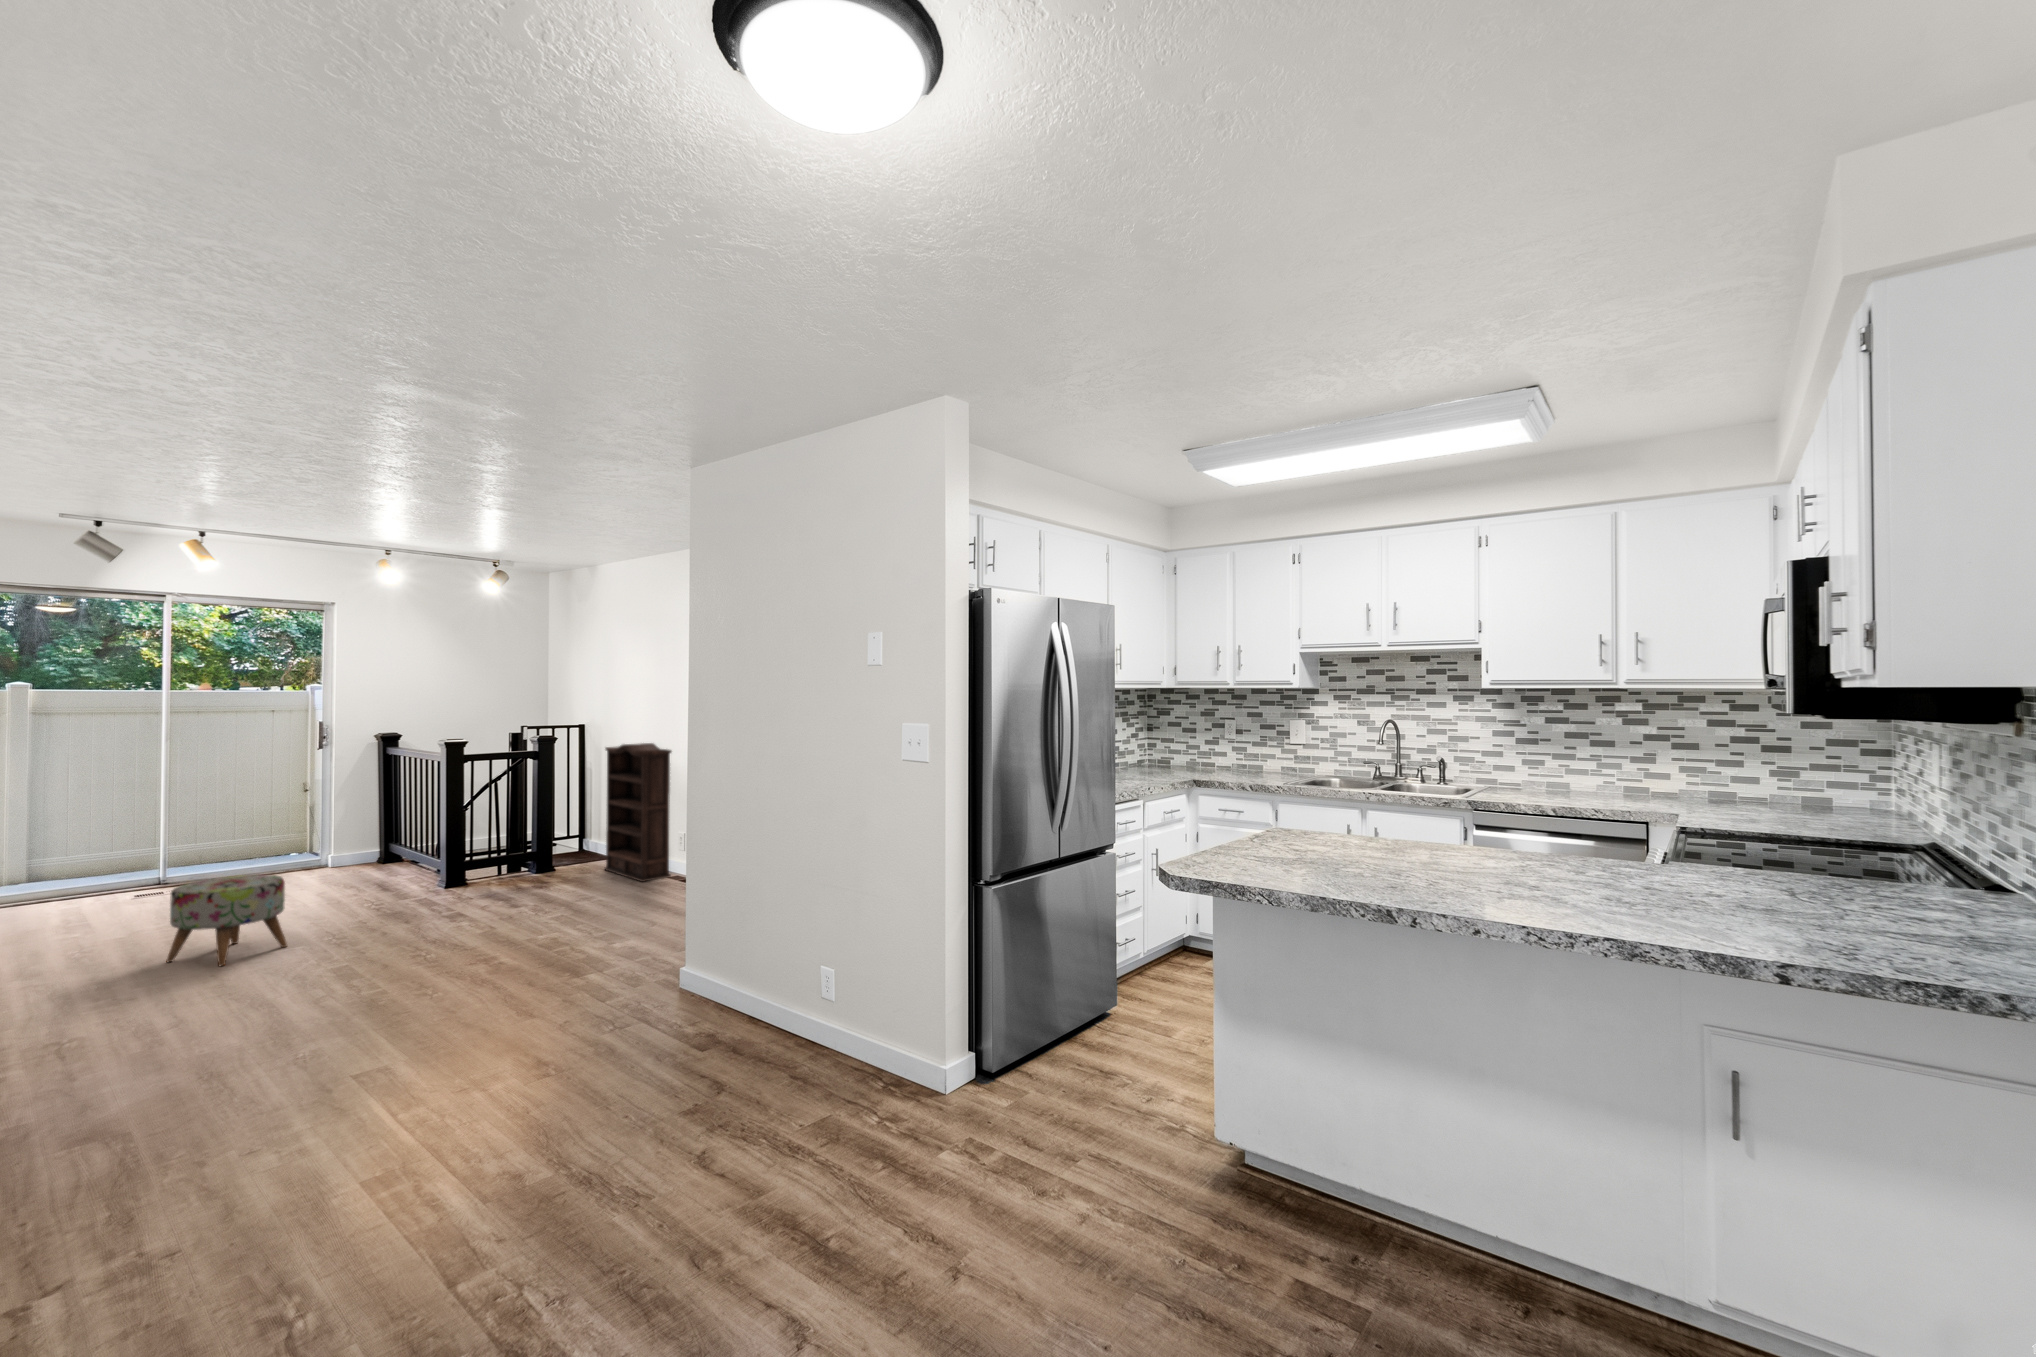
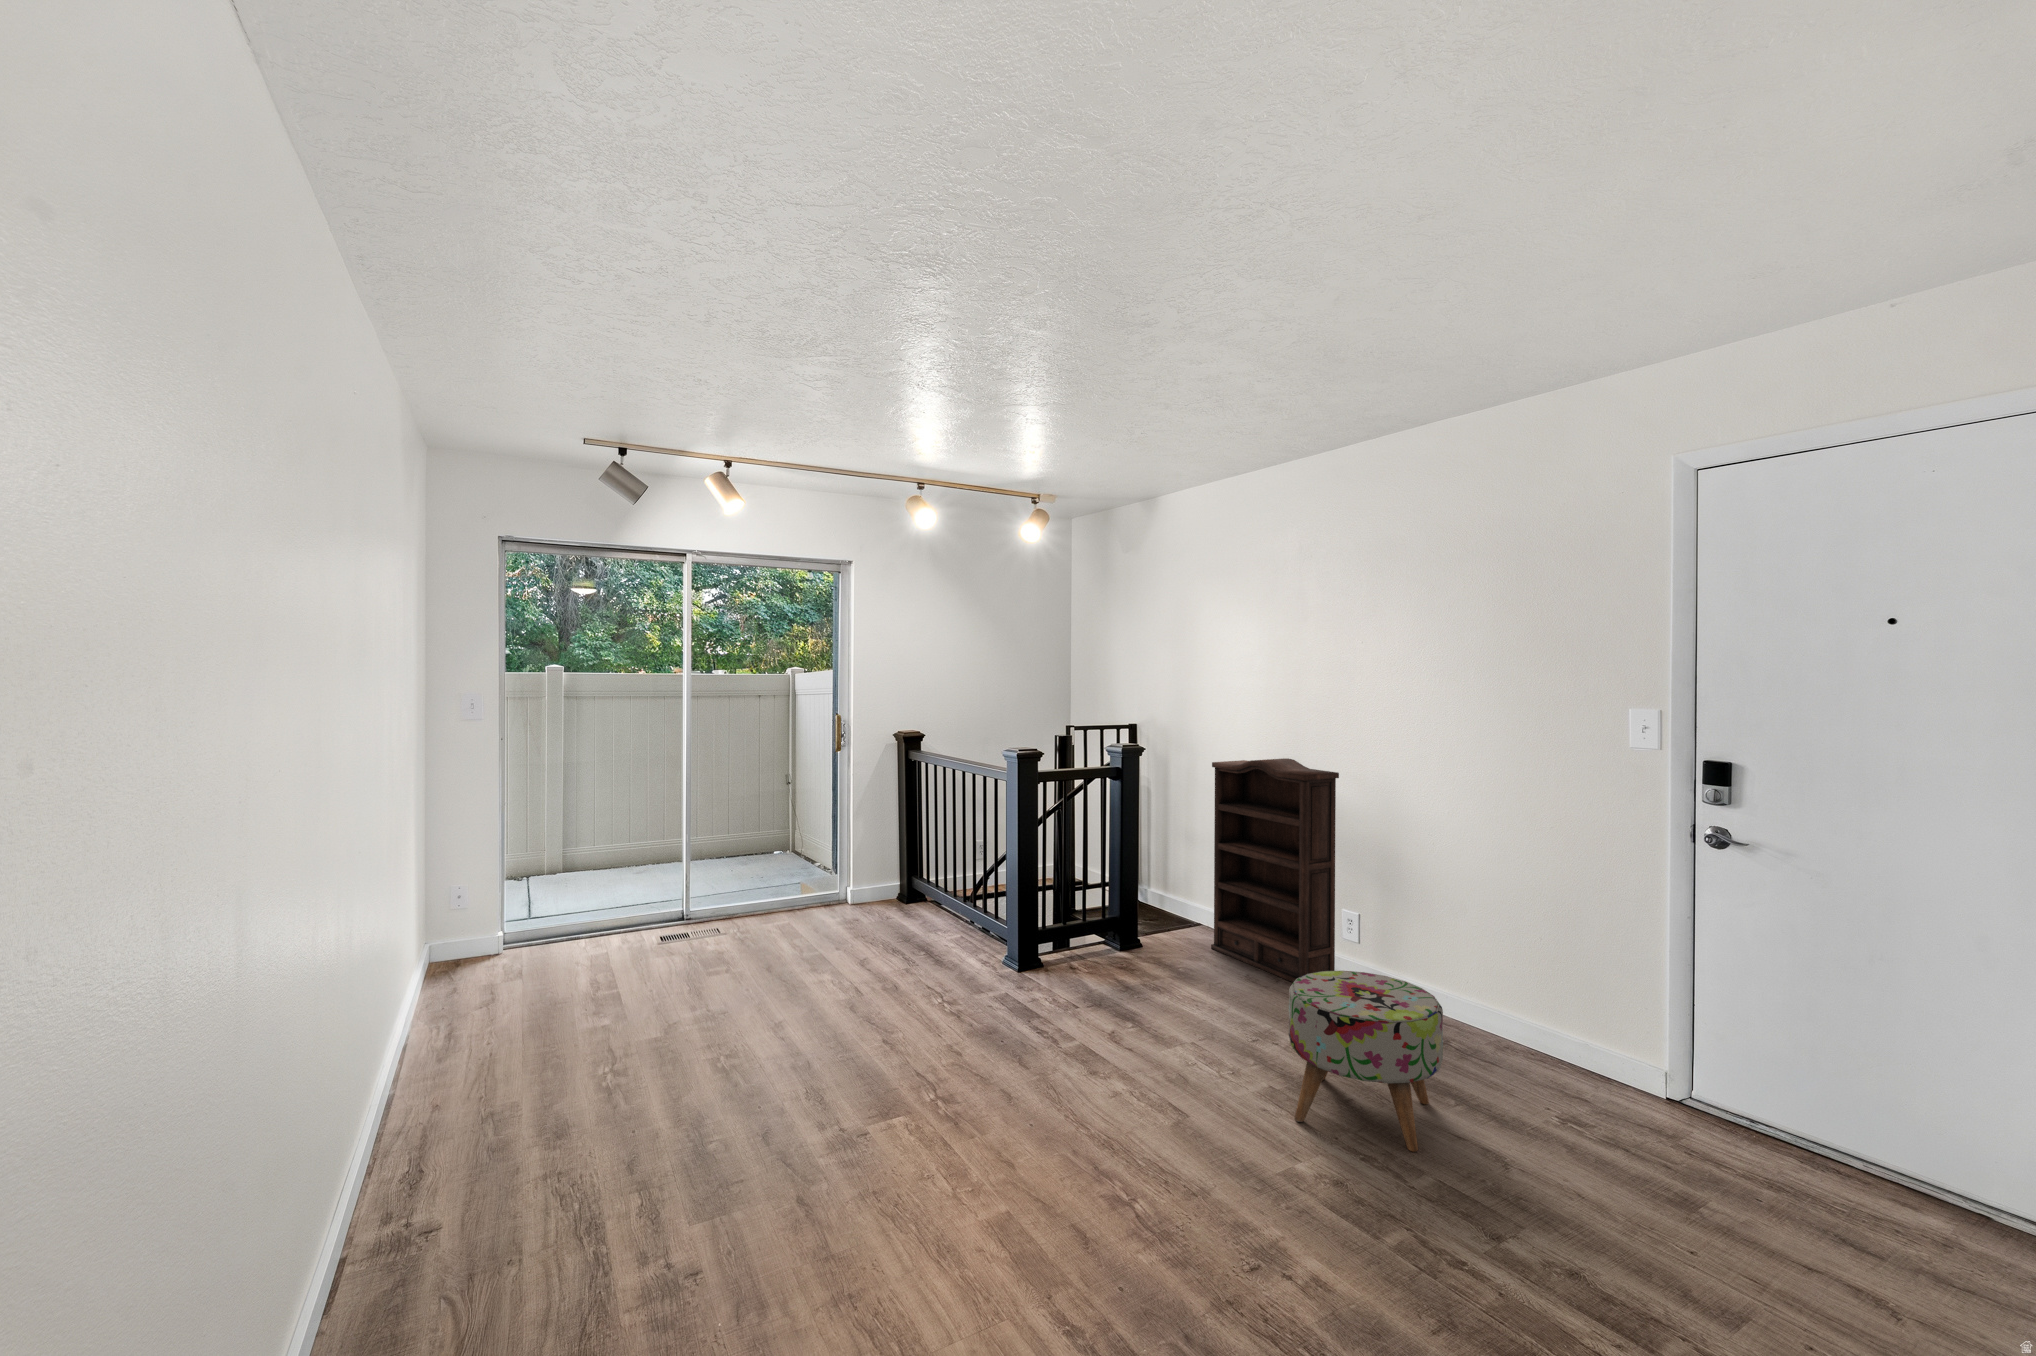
ottoman: present [166,875,287,966] -> present [1289,971,1443,1152]

